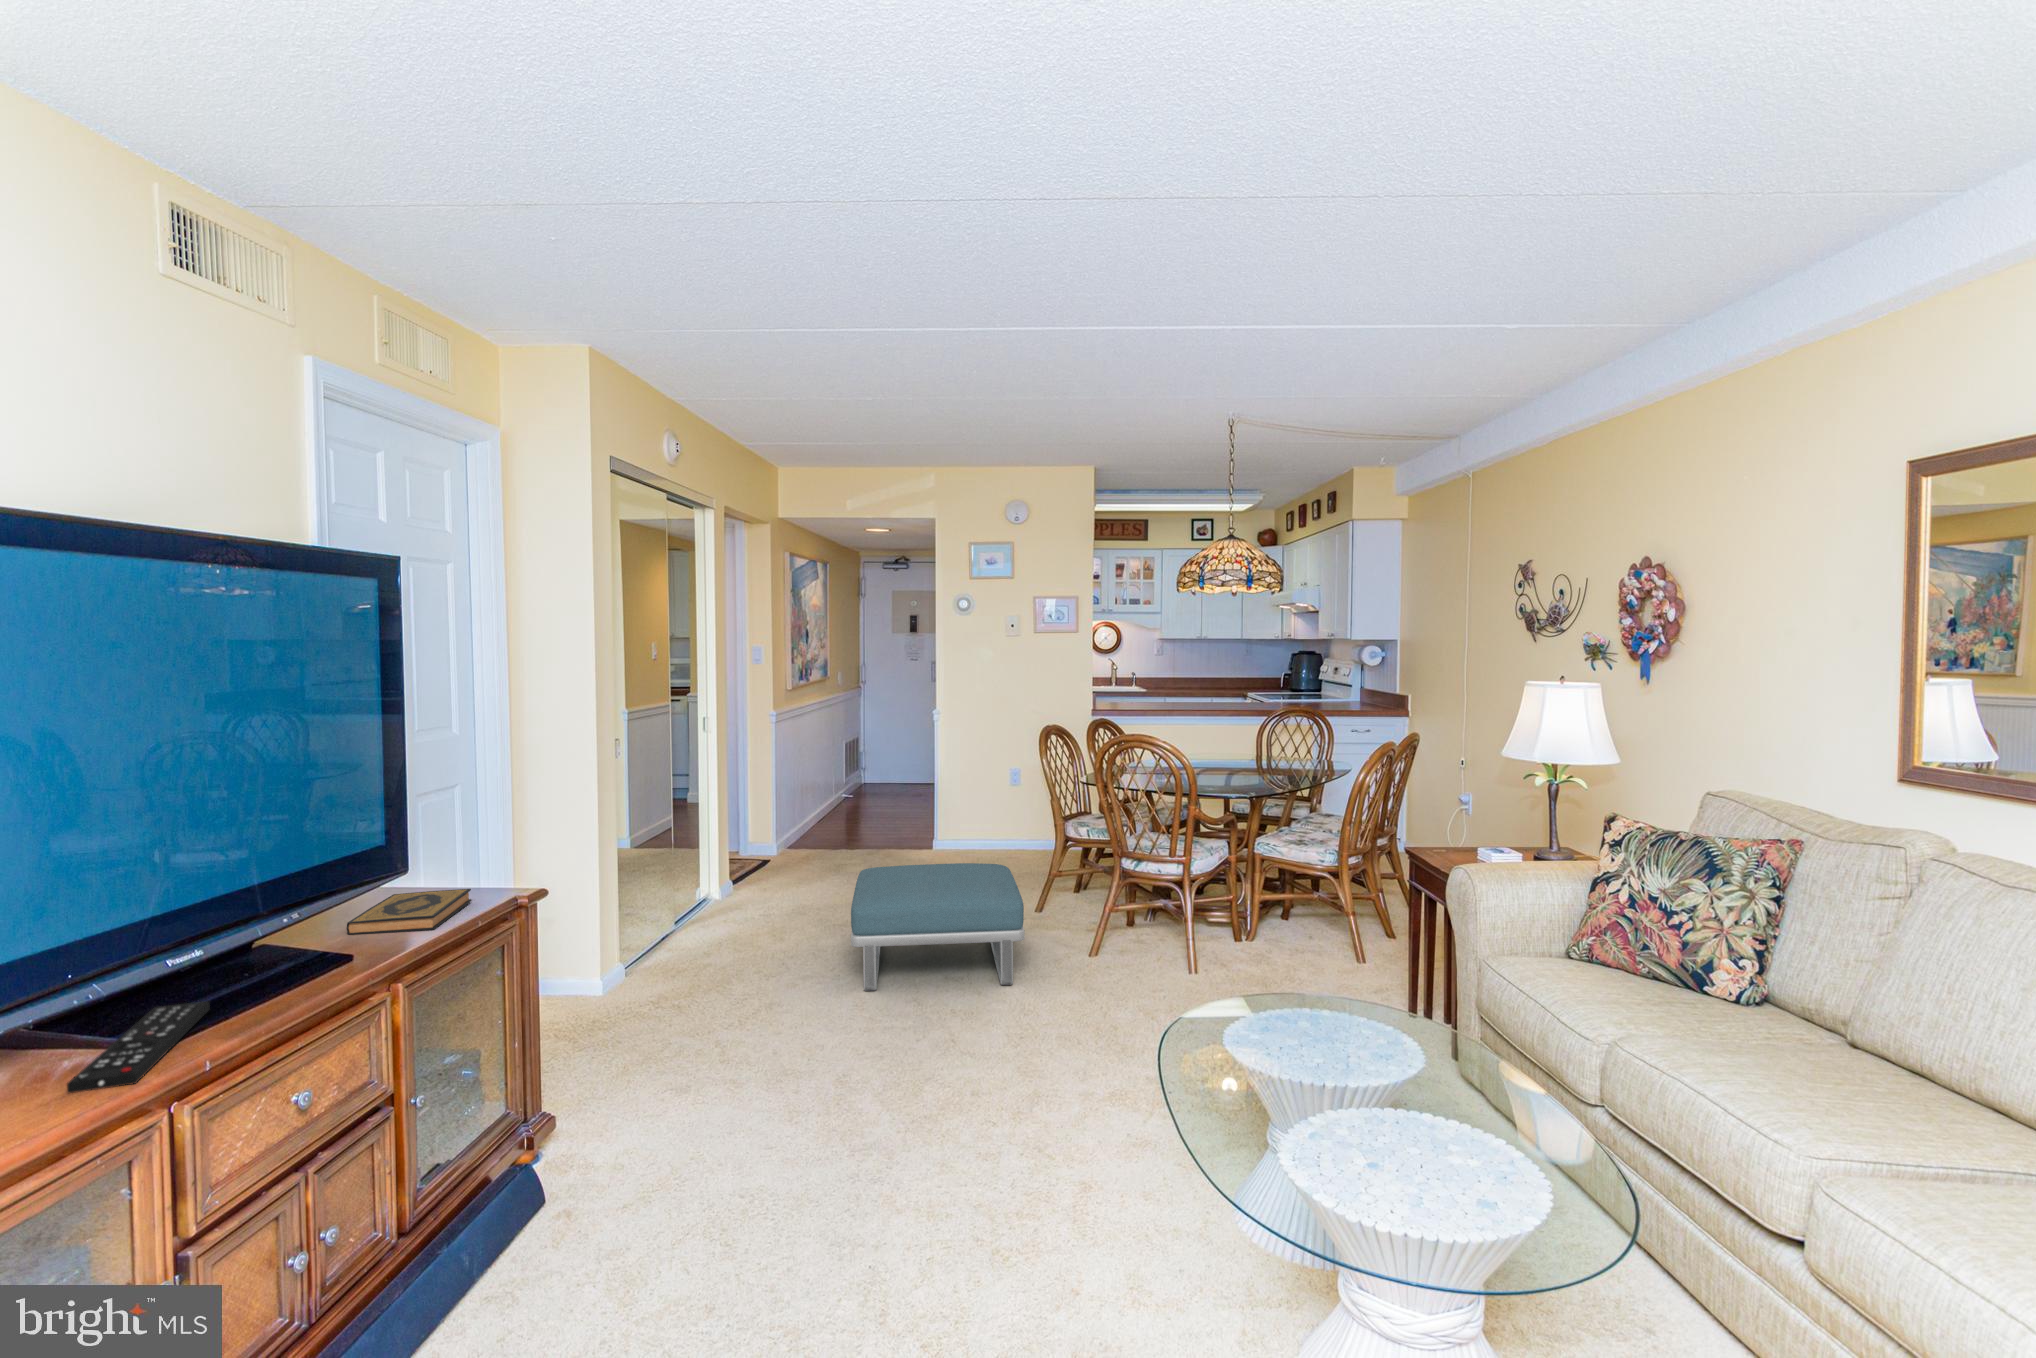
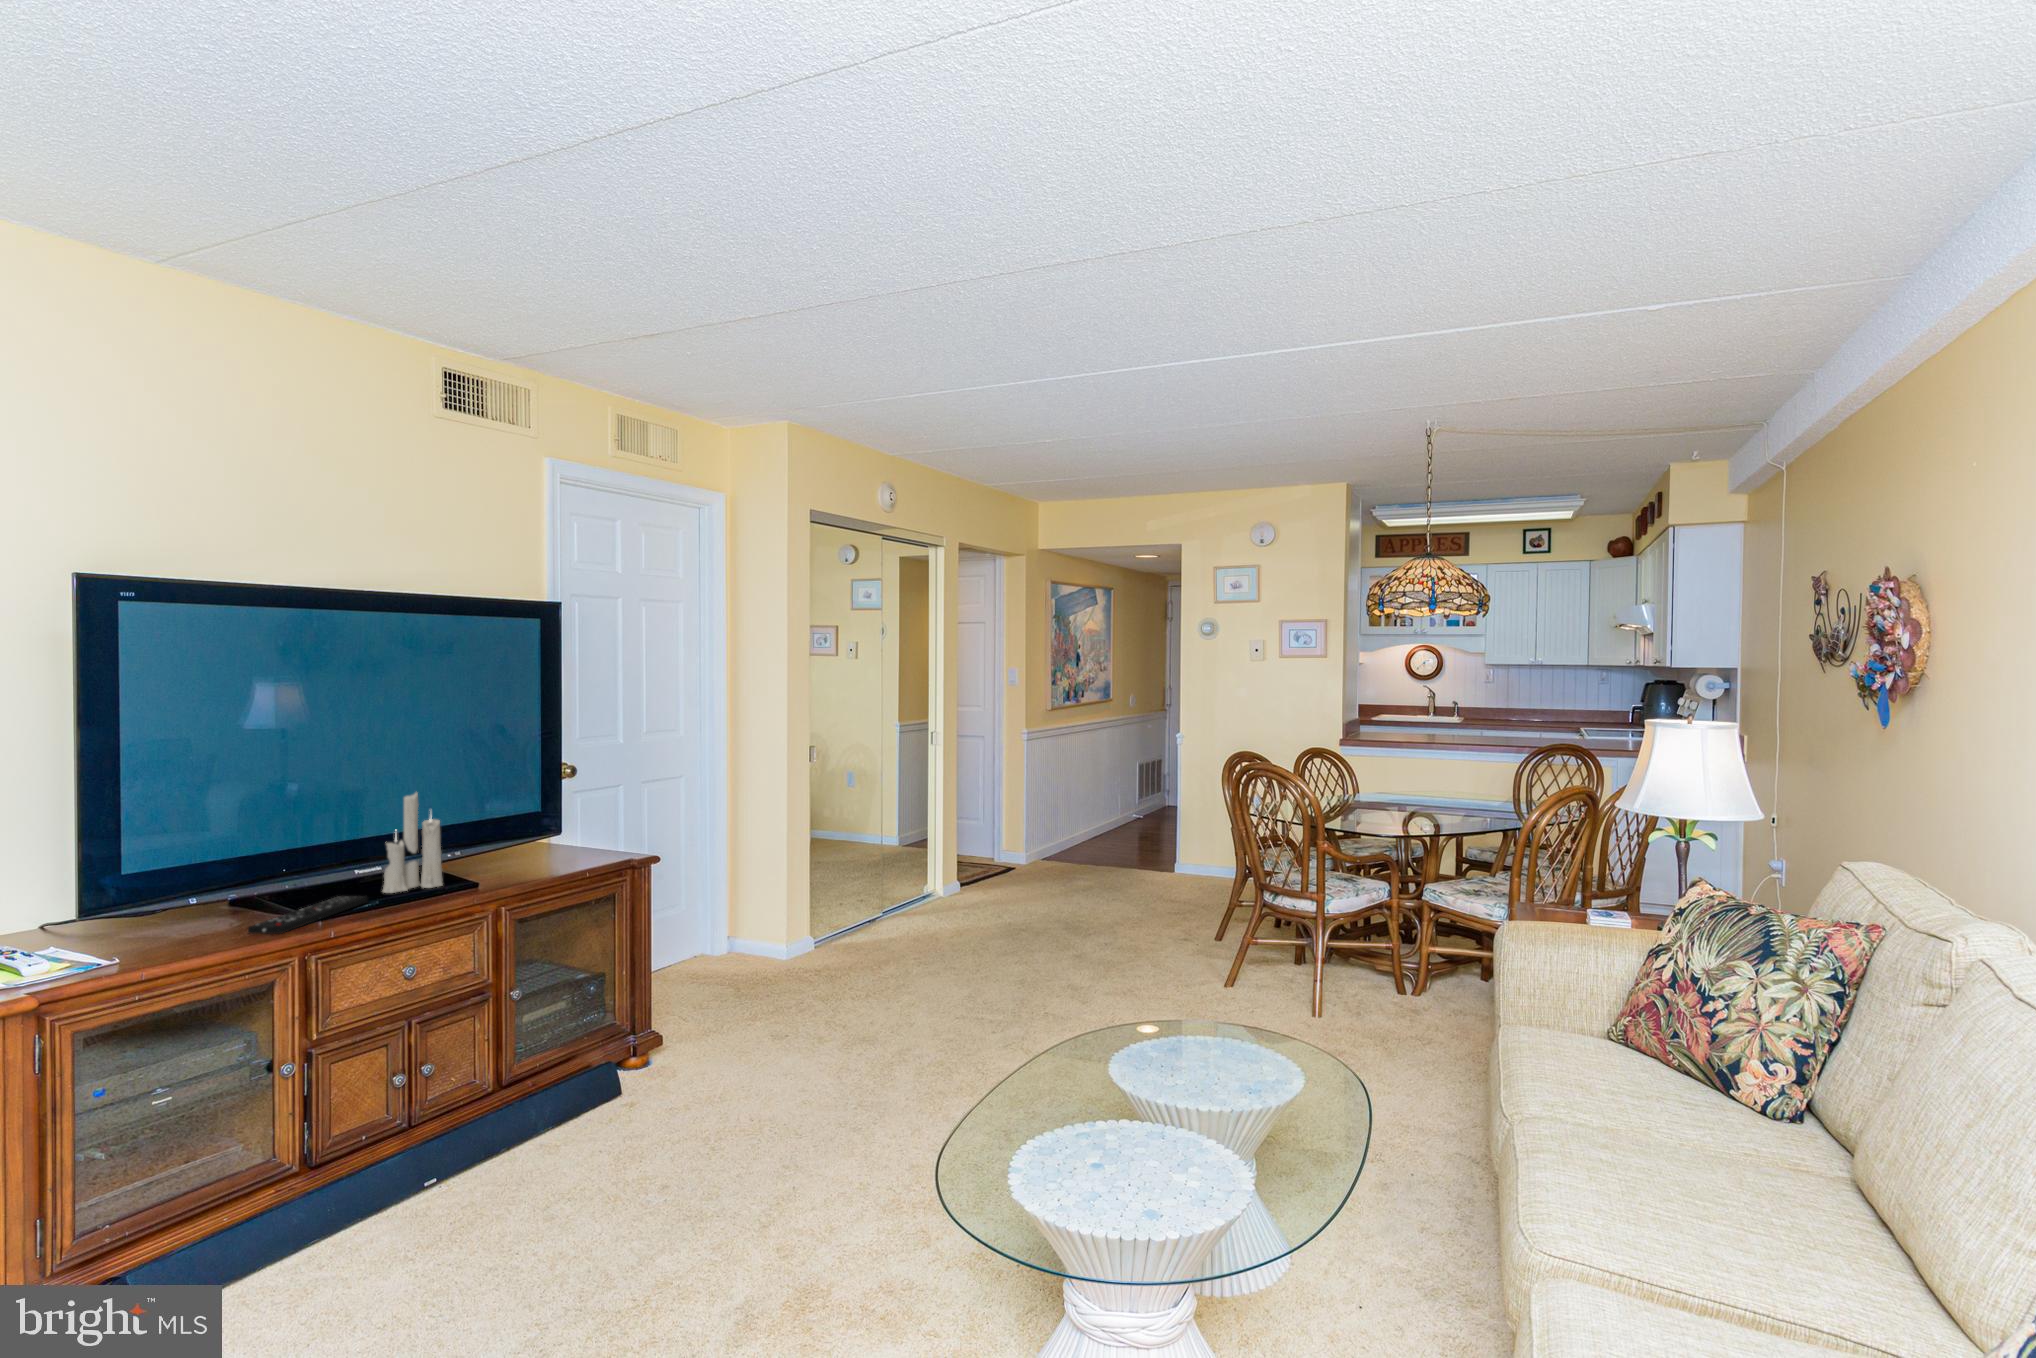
candle: none [205,811,294,992] -> present [382,793,443,893]
footstool: present [851,863,1025,991] -> none [973,878,1161,1001]
hardback book: present [346,889,471,935] -> none [503,847,604,873]

